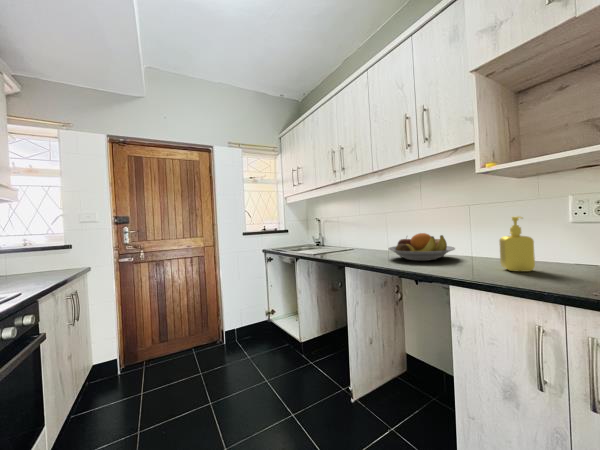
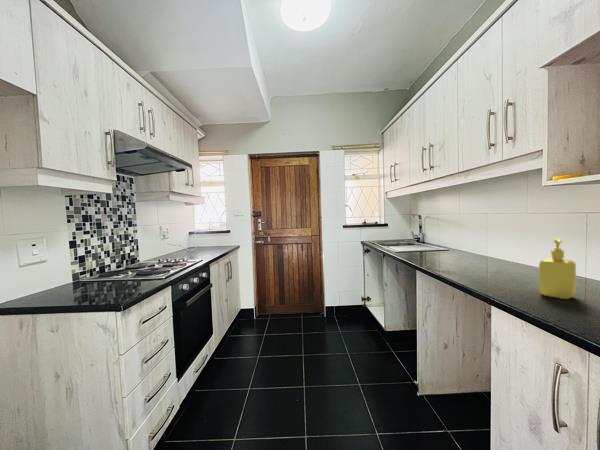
fruit bowl: present [388,233,455,261] -> none [451,243,529,272]

